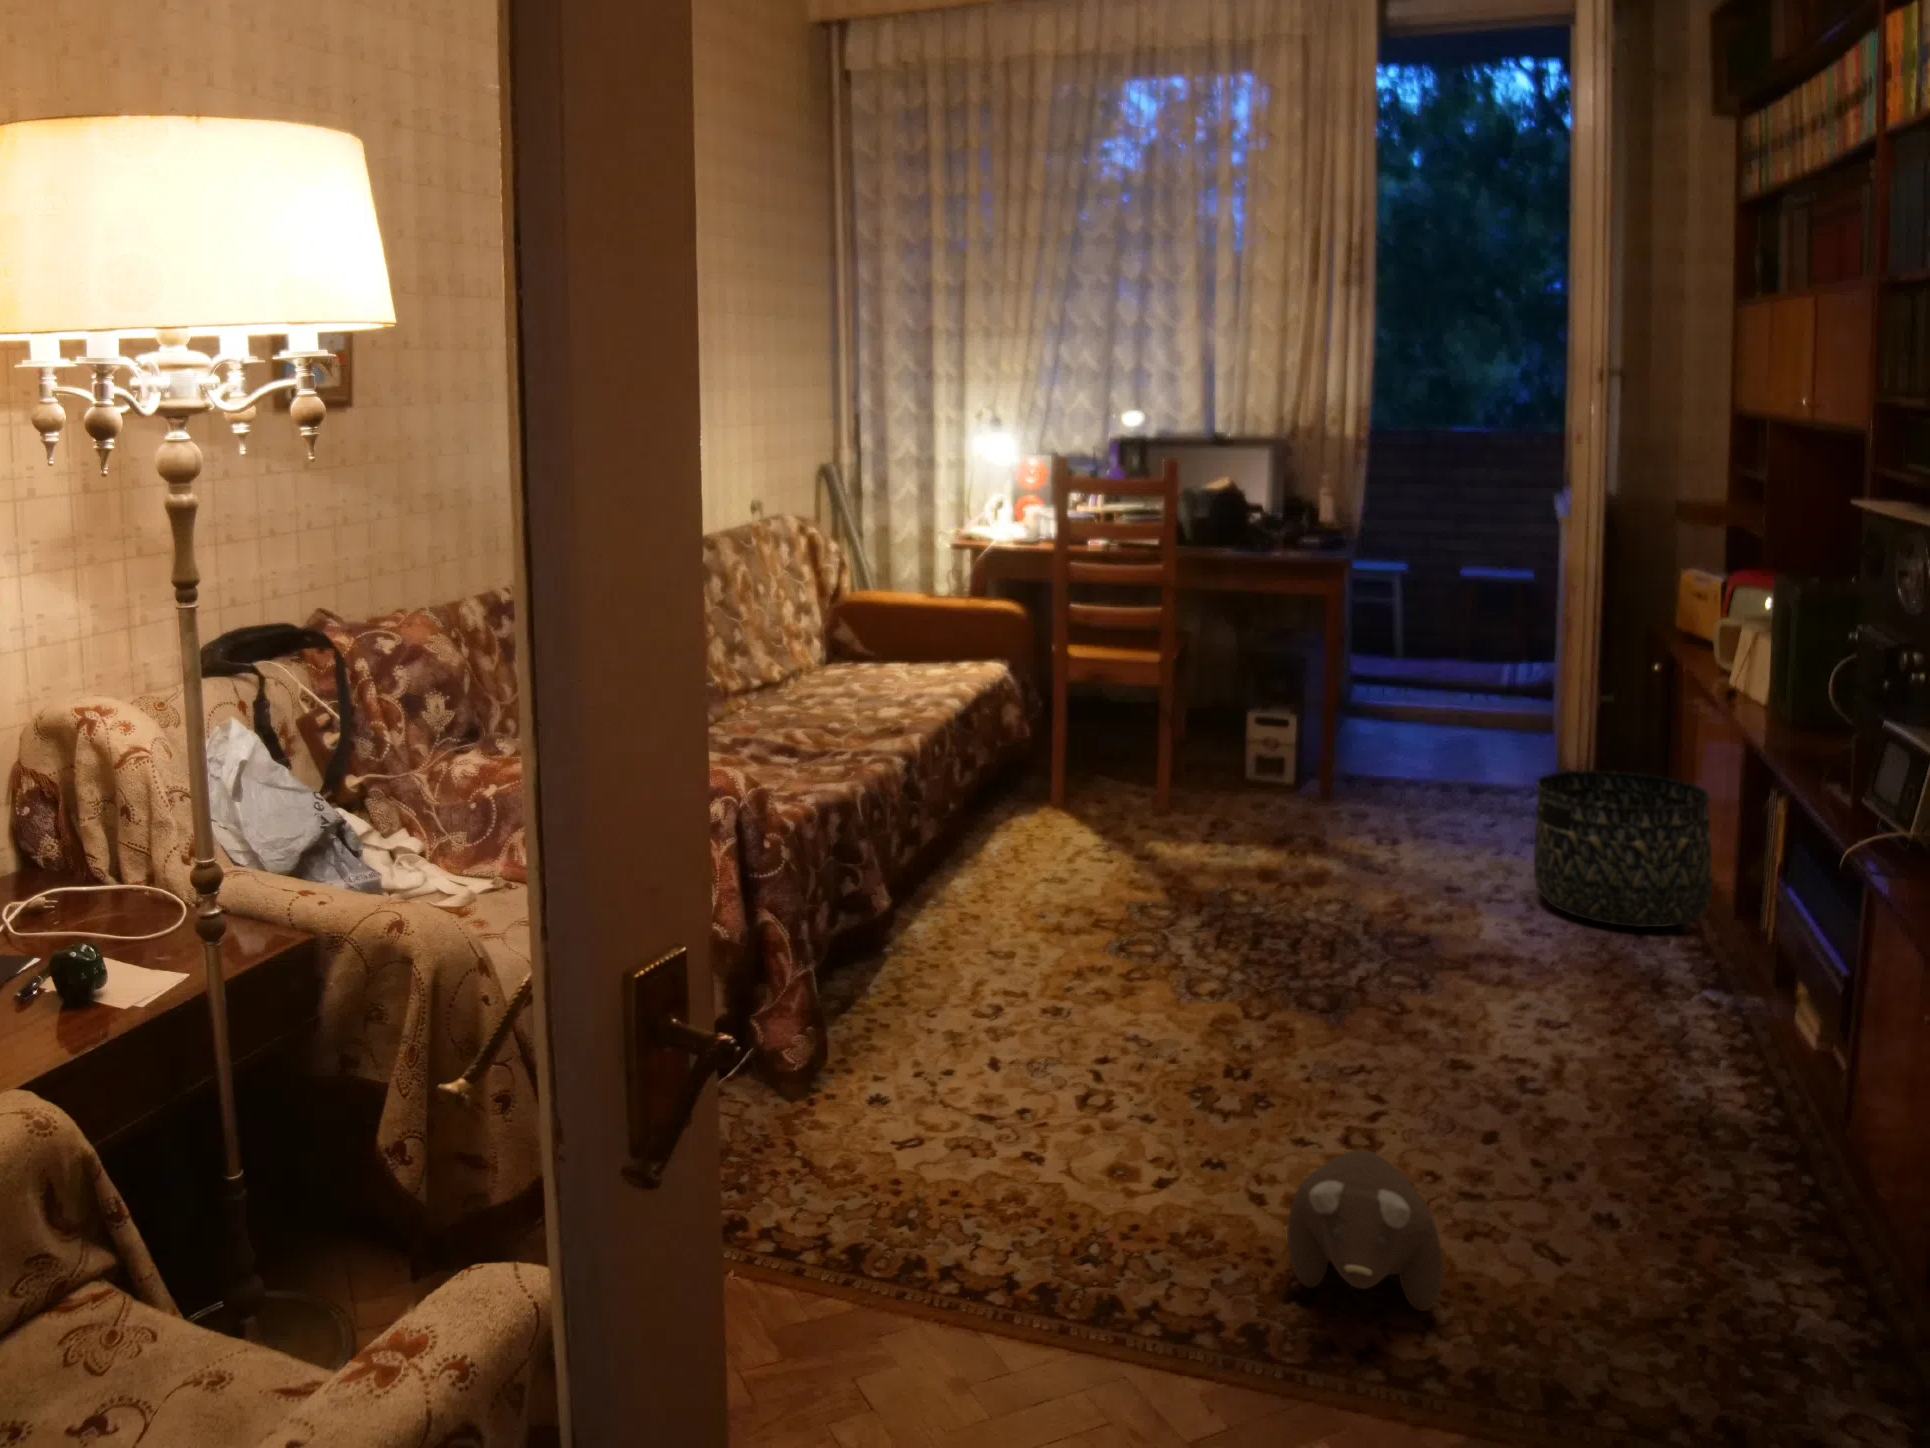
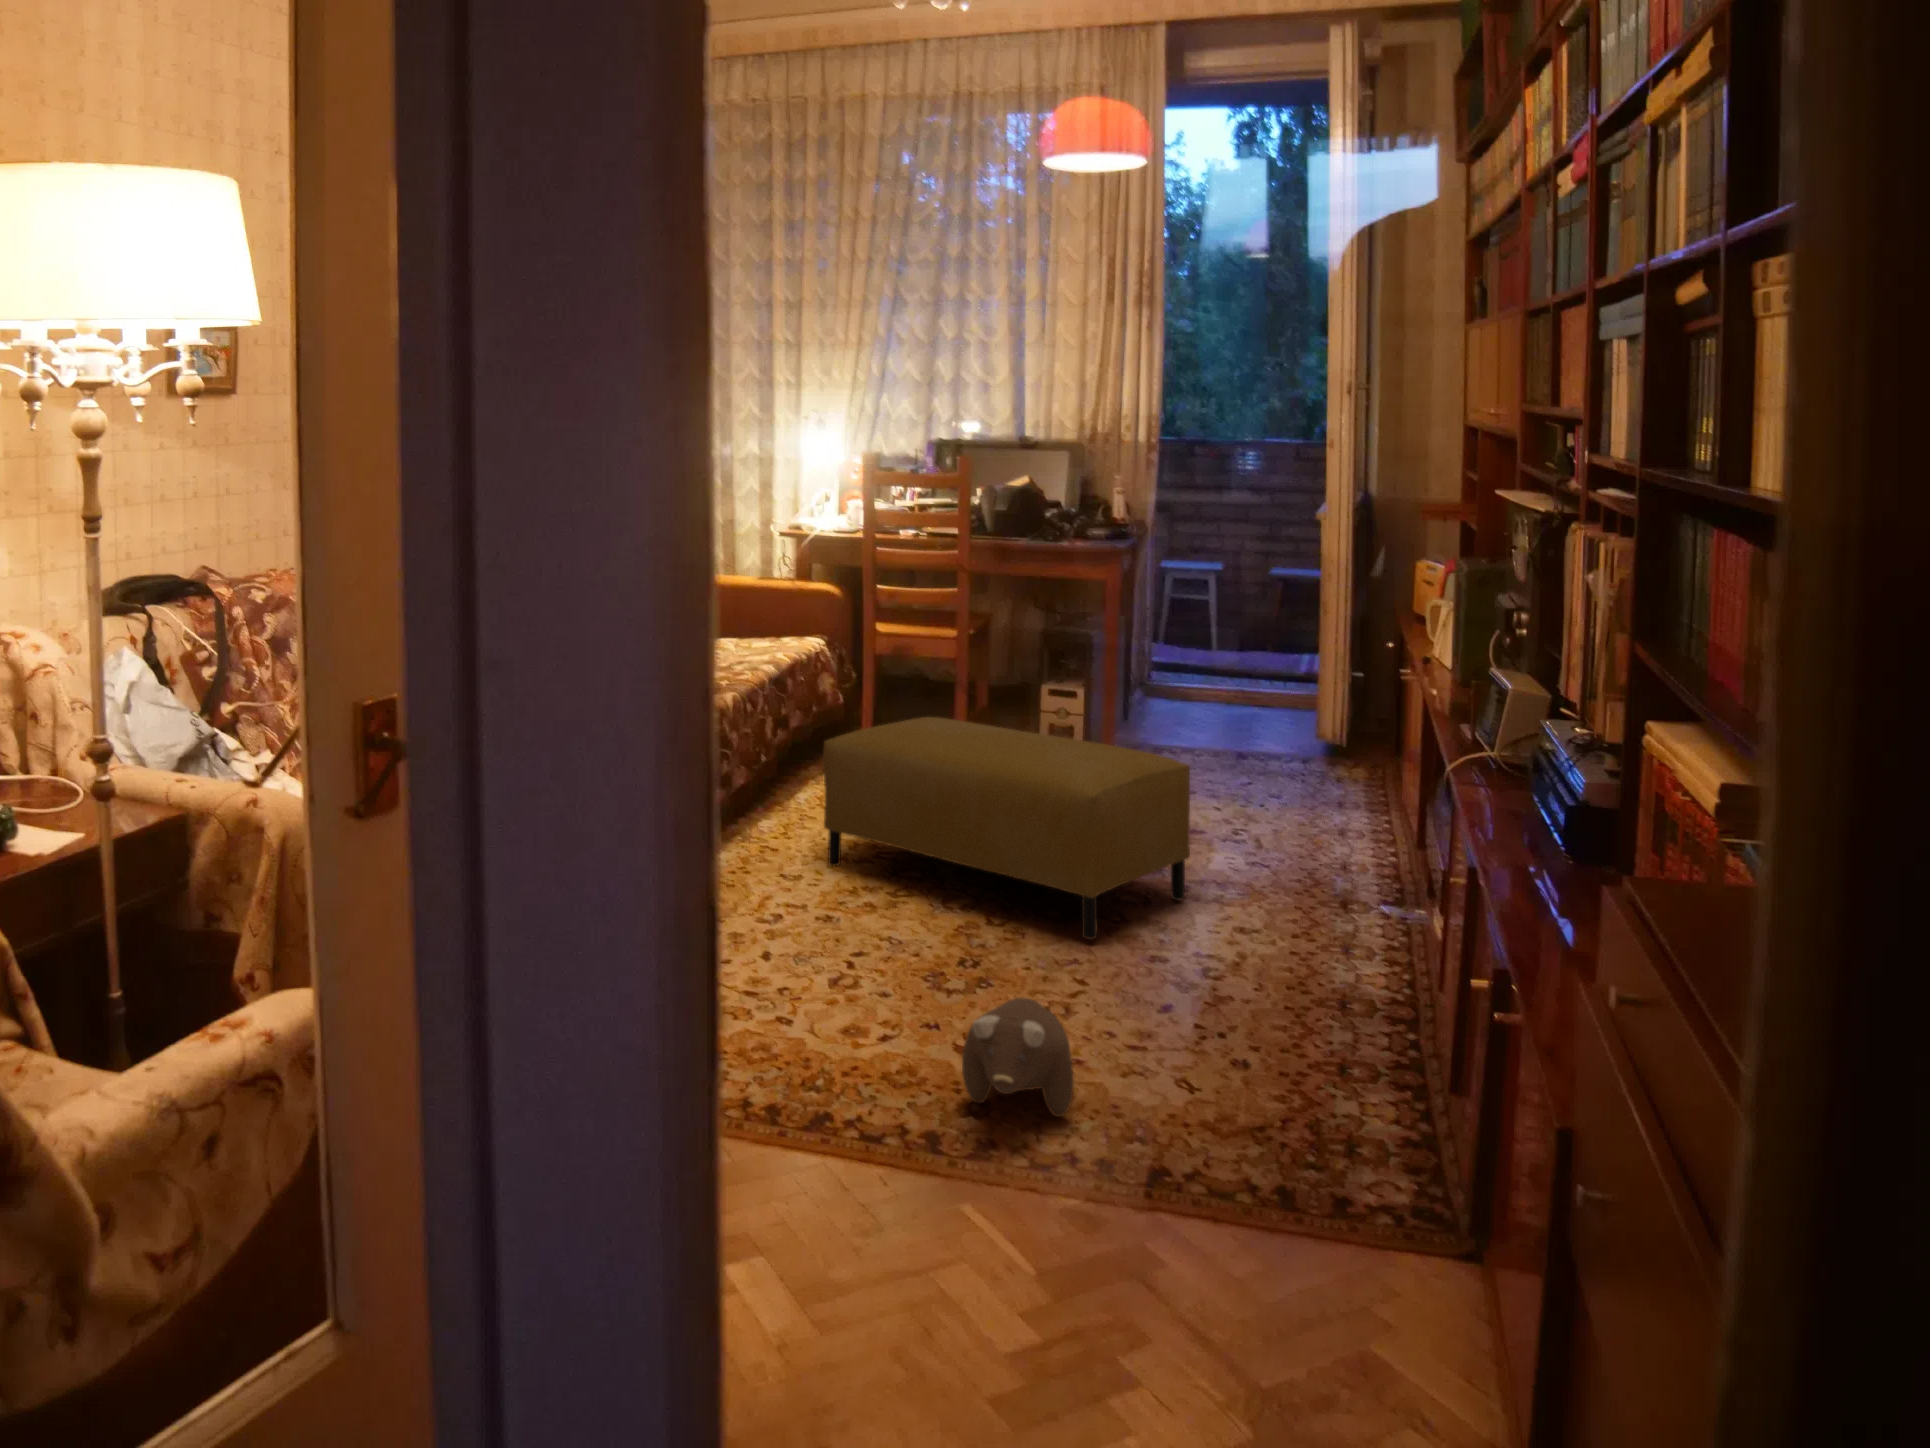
ottoman: none [1030,761,1489,1041] -> present [823,717,1190,939]
basket: present [1534,771,1712,927] -> none [1249,733,1386,861]

